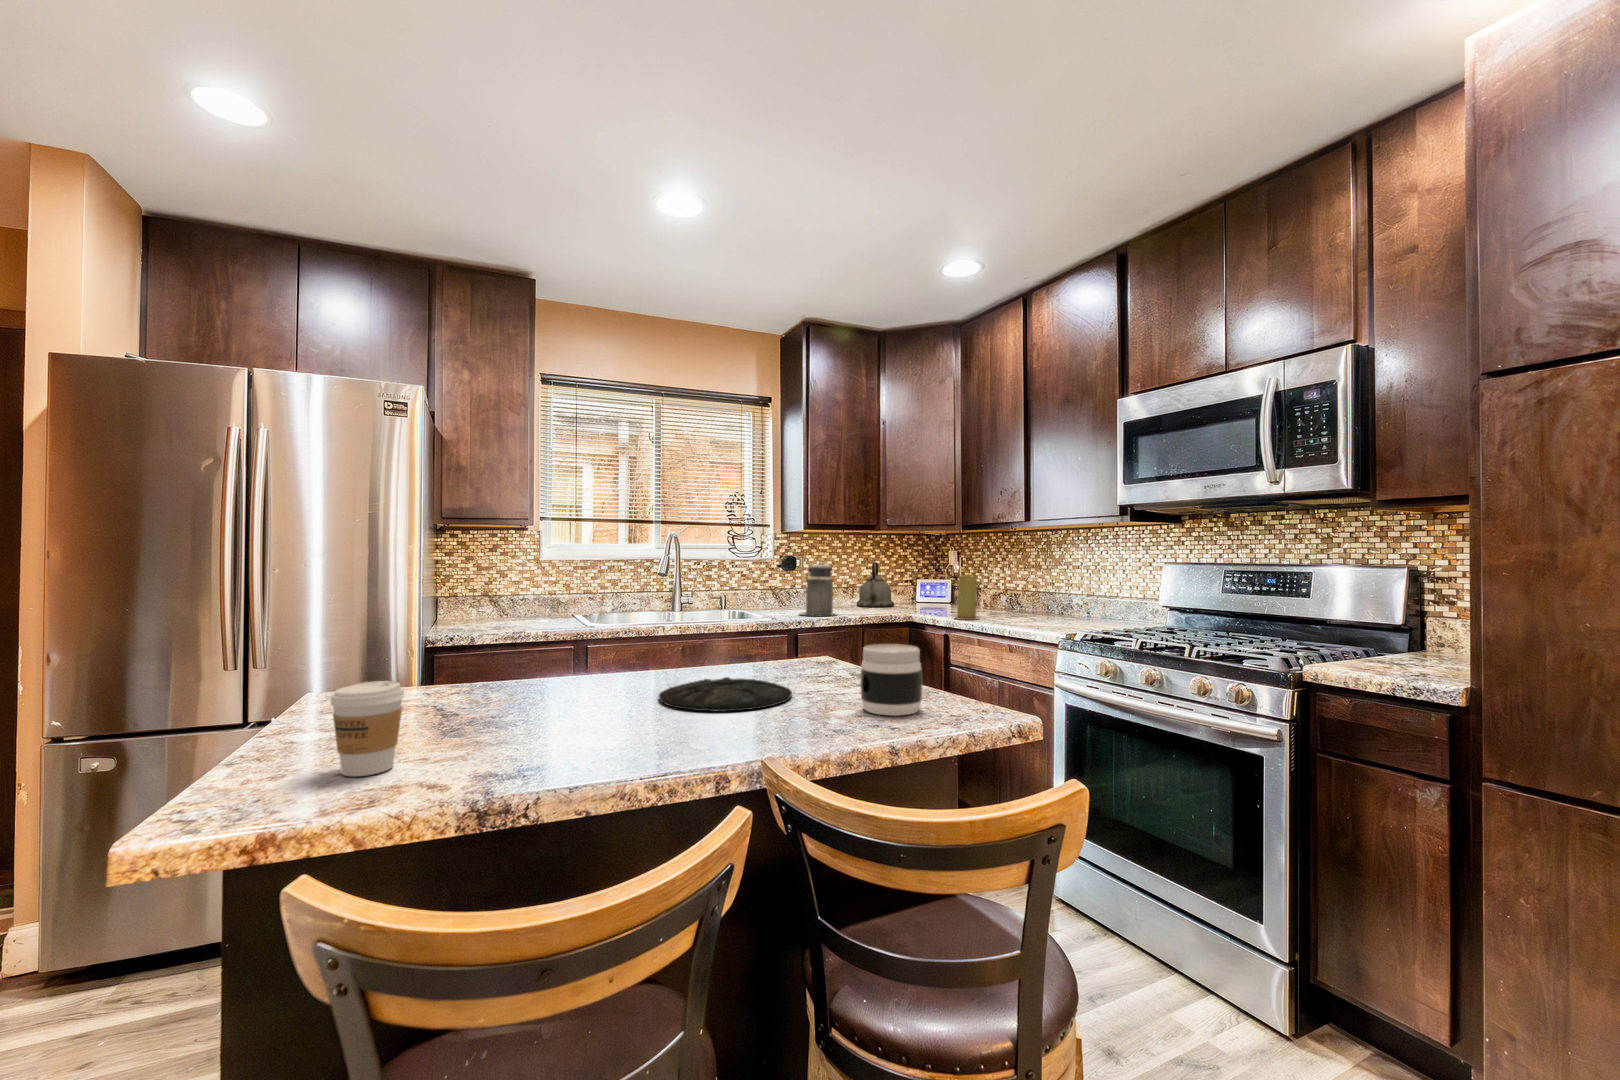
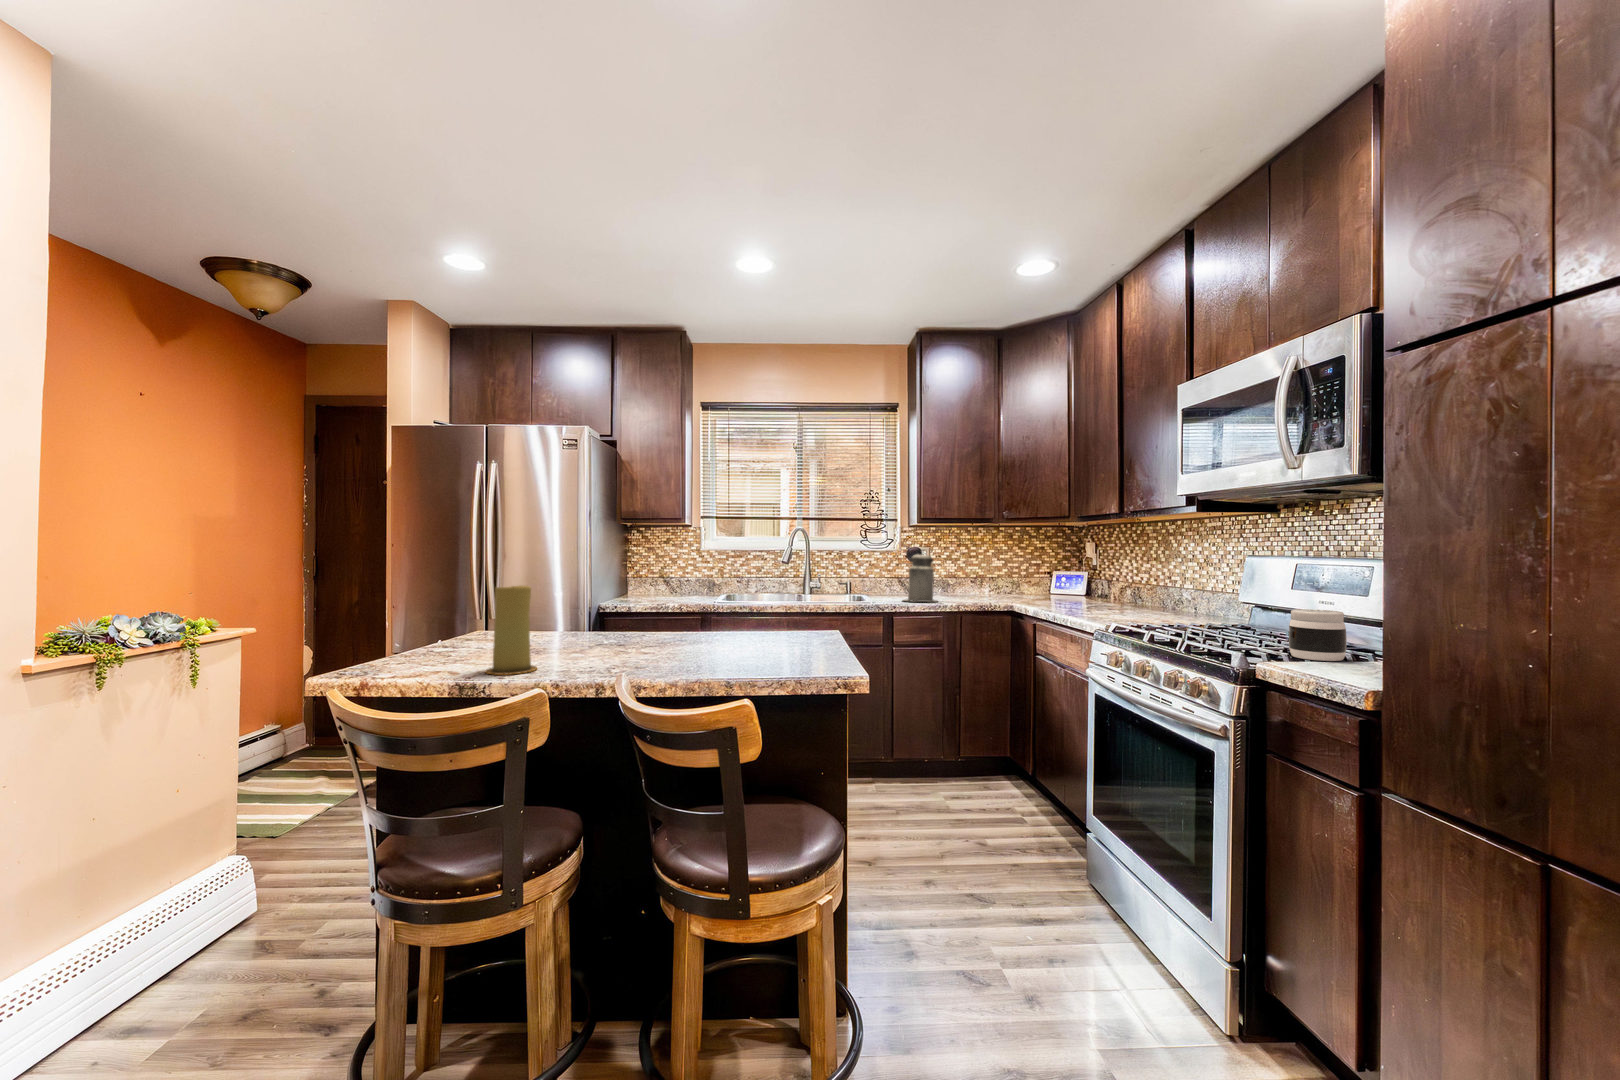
kettle: present [856,563,894,607] -> none [981,554,1020,597]
candle: present [955,575,978,620] -> present [485,586,537,675]
jar: present [860,644,922,716] -> present [1289,609,1346,661]
plate: present [659,677,792,711] -> none [647,634,746,656]
coffee cup: present [331,681,404,776] -> none [419,616,459,667]

